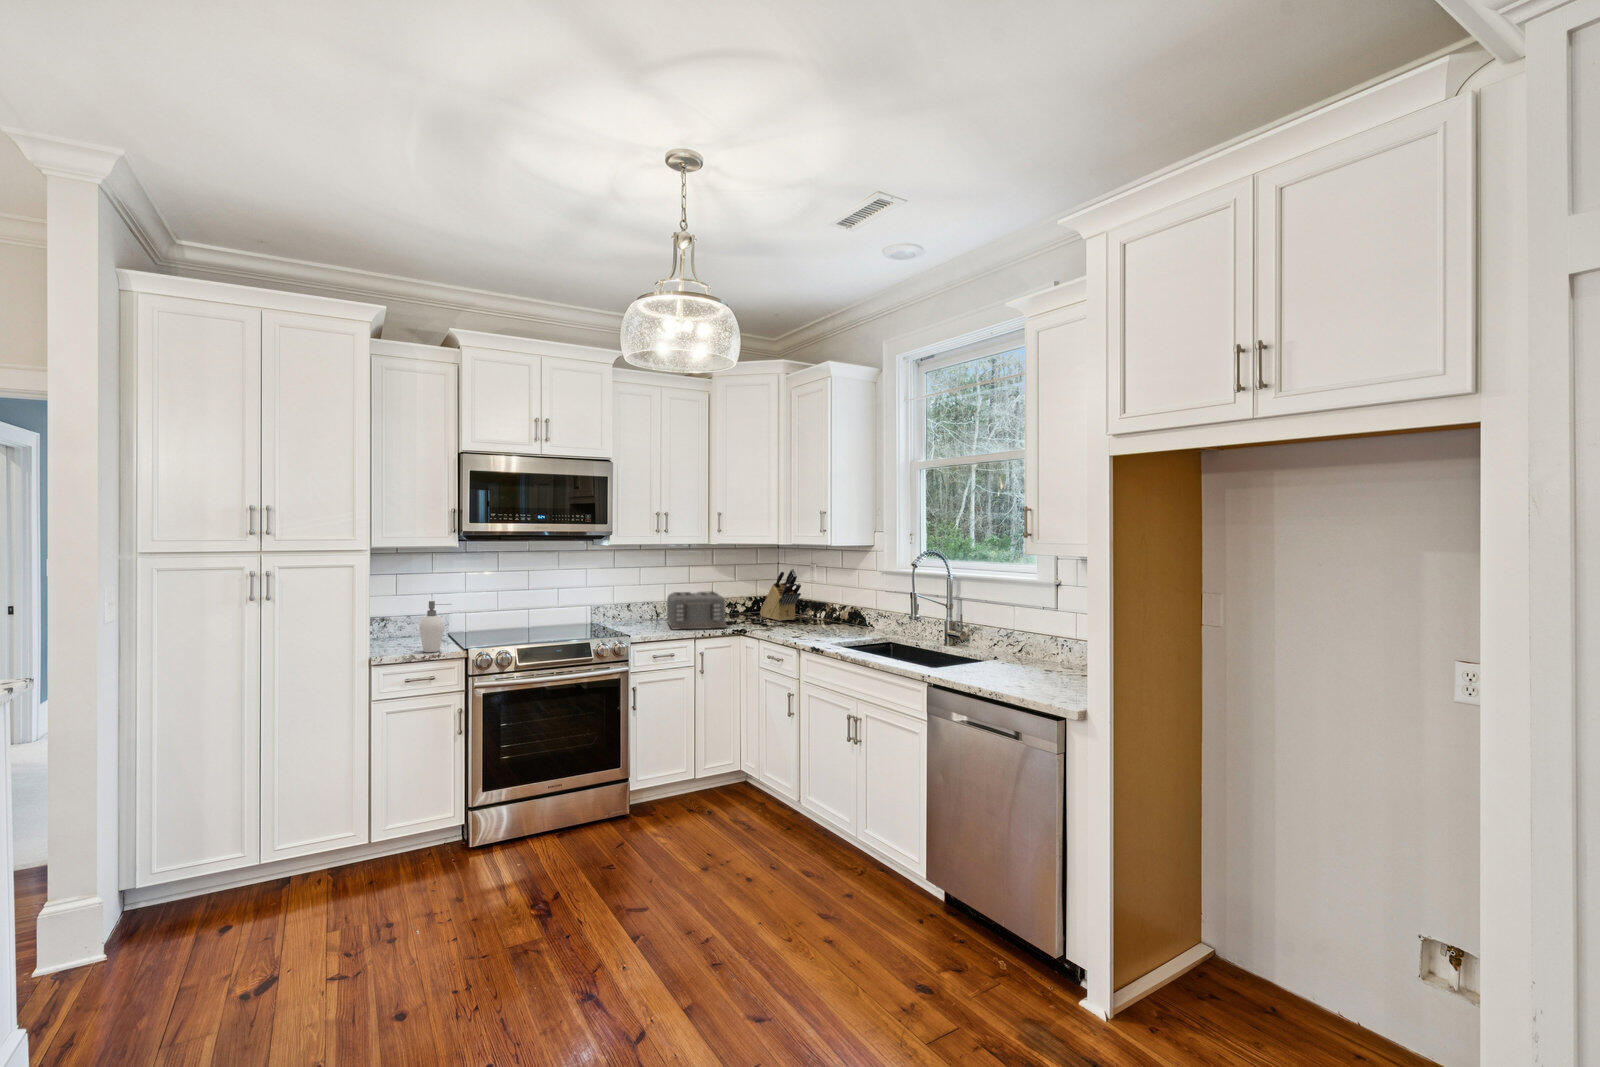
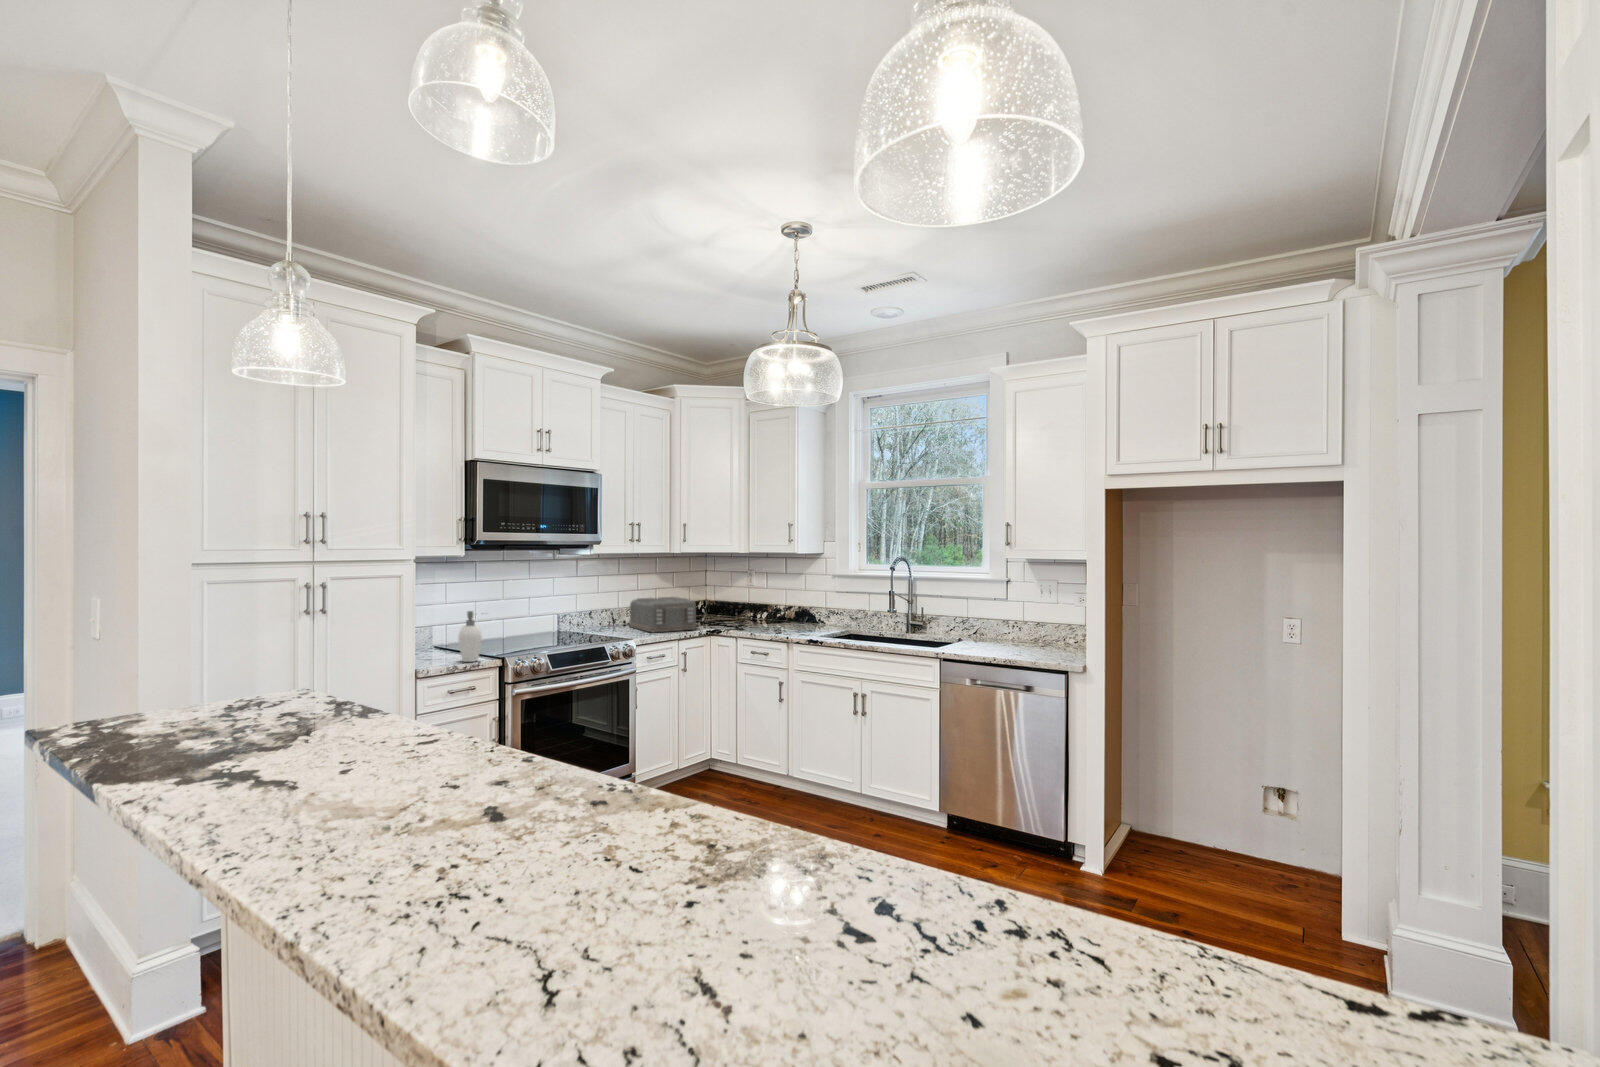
knife block: present [760,569,801,621] -> none [700,574,749,622]

